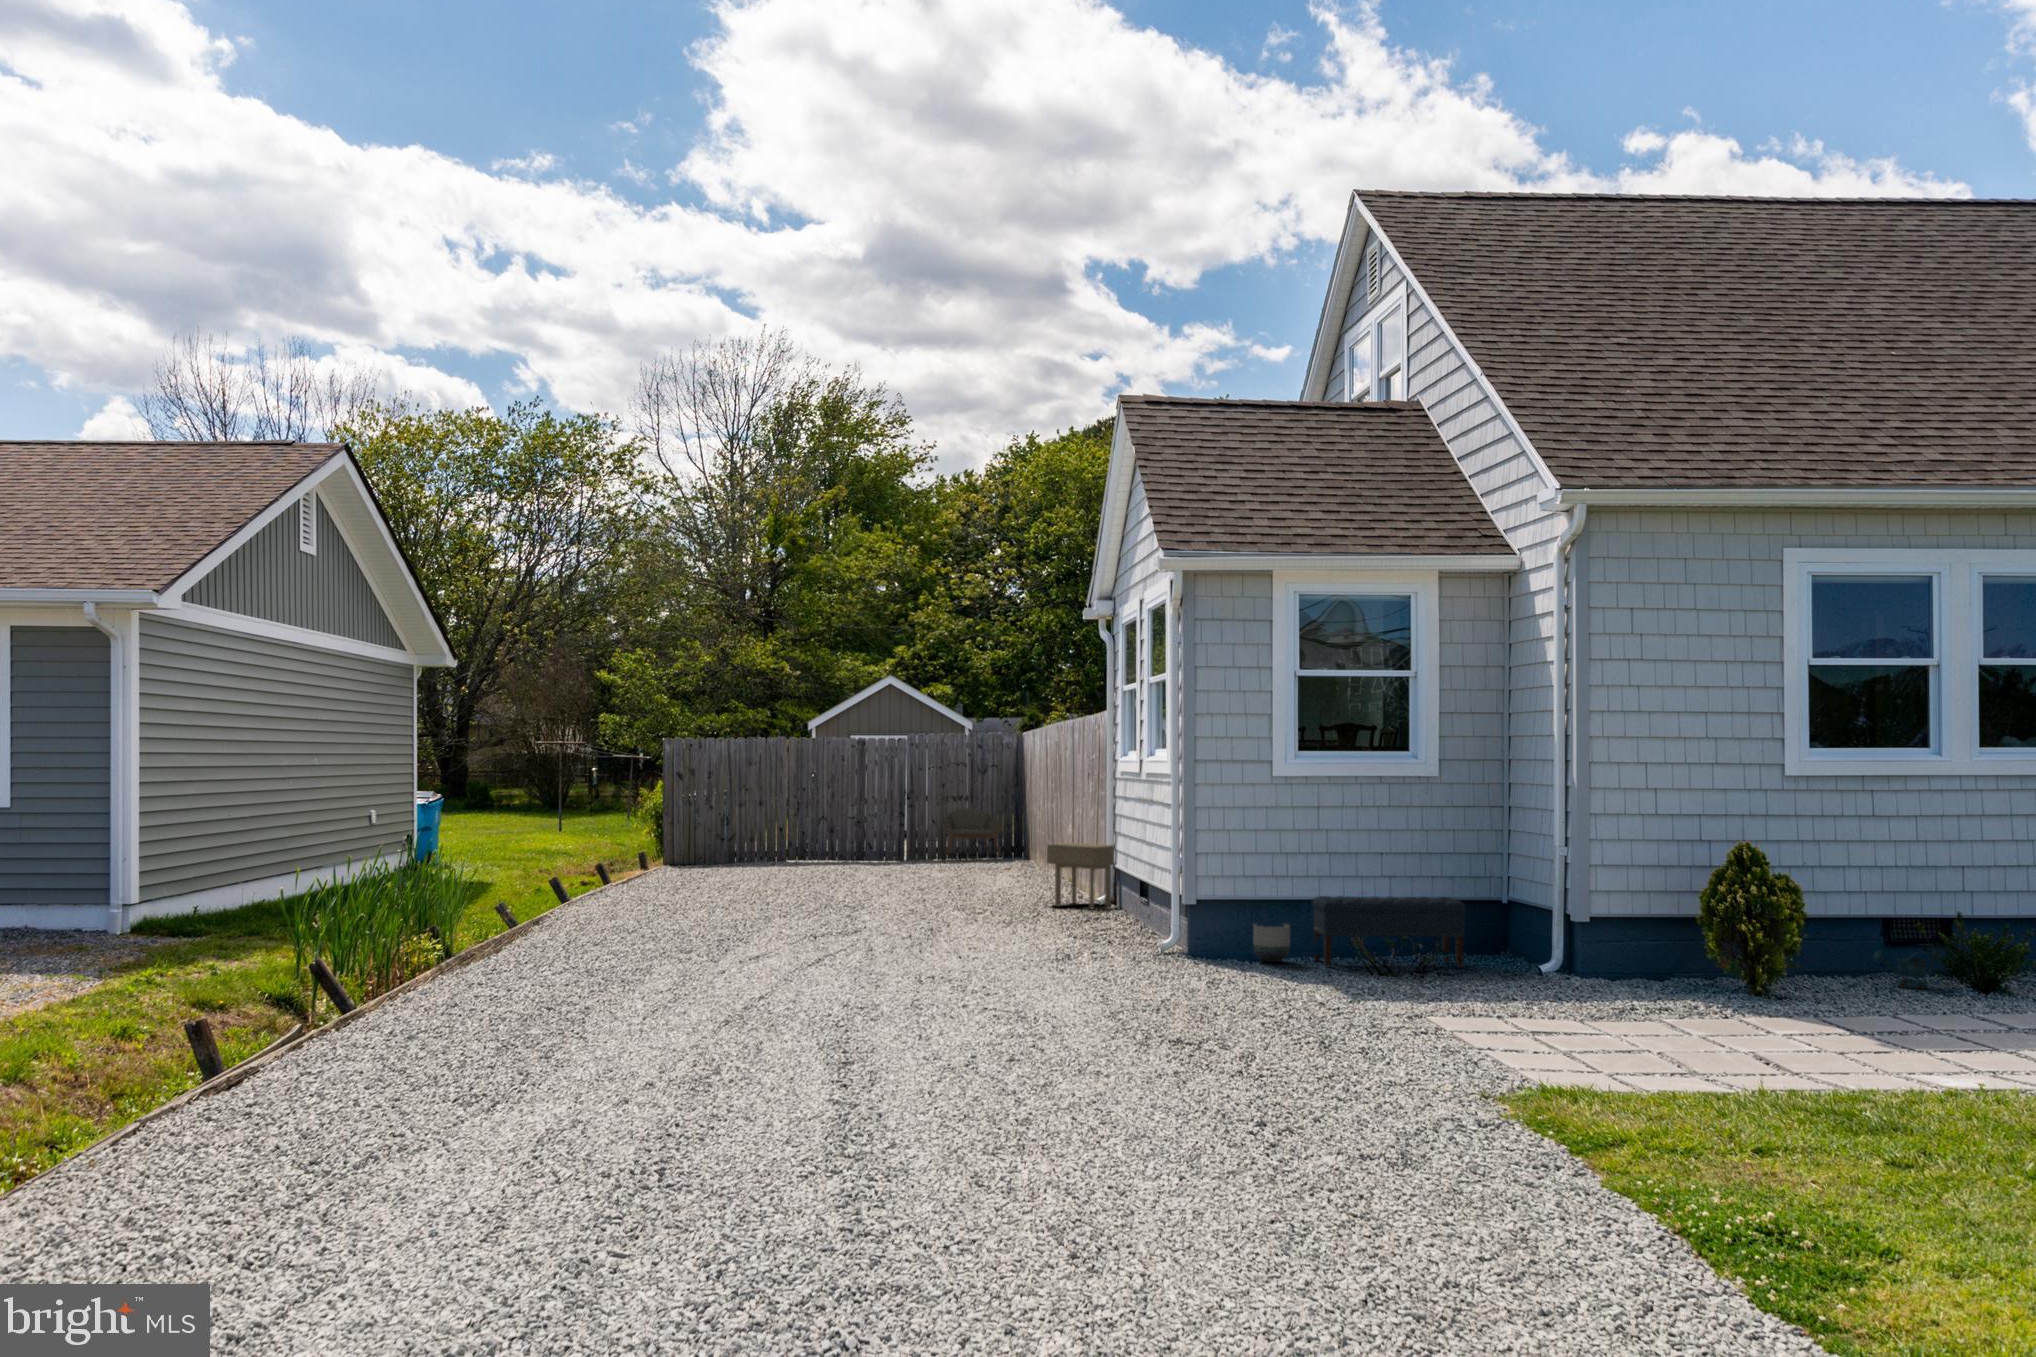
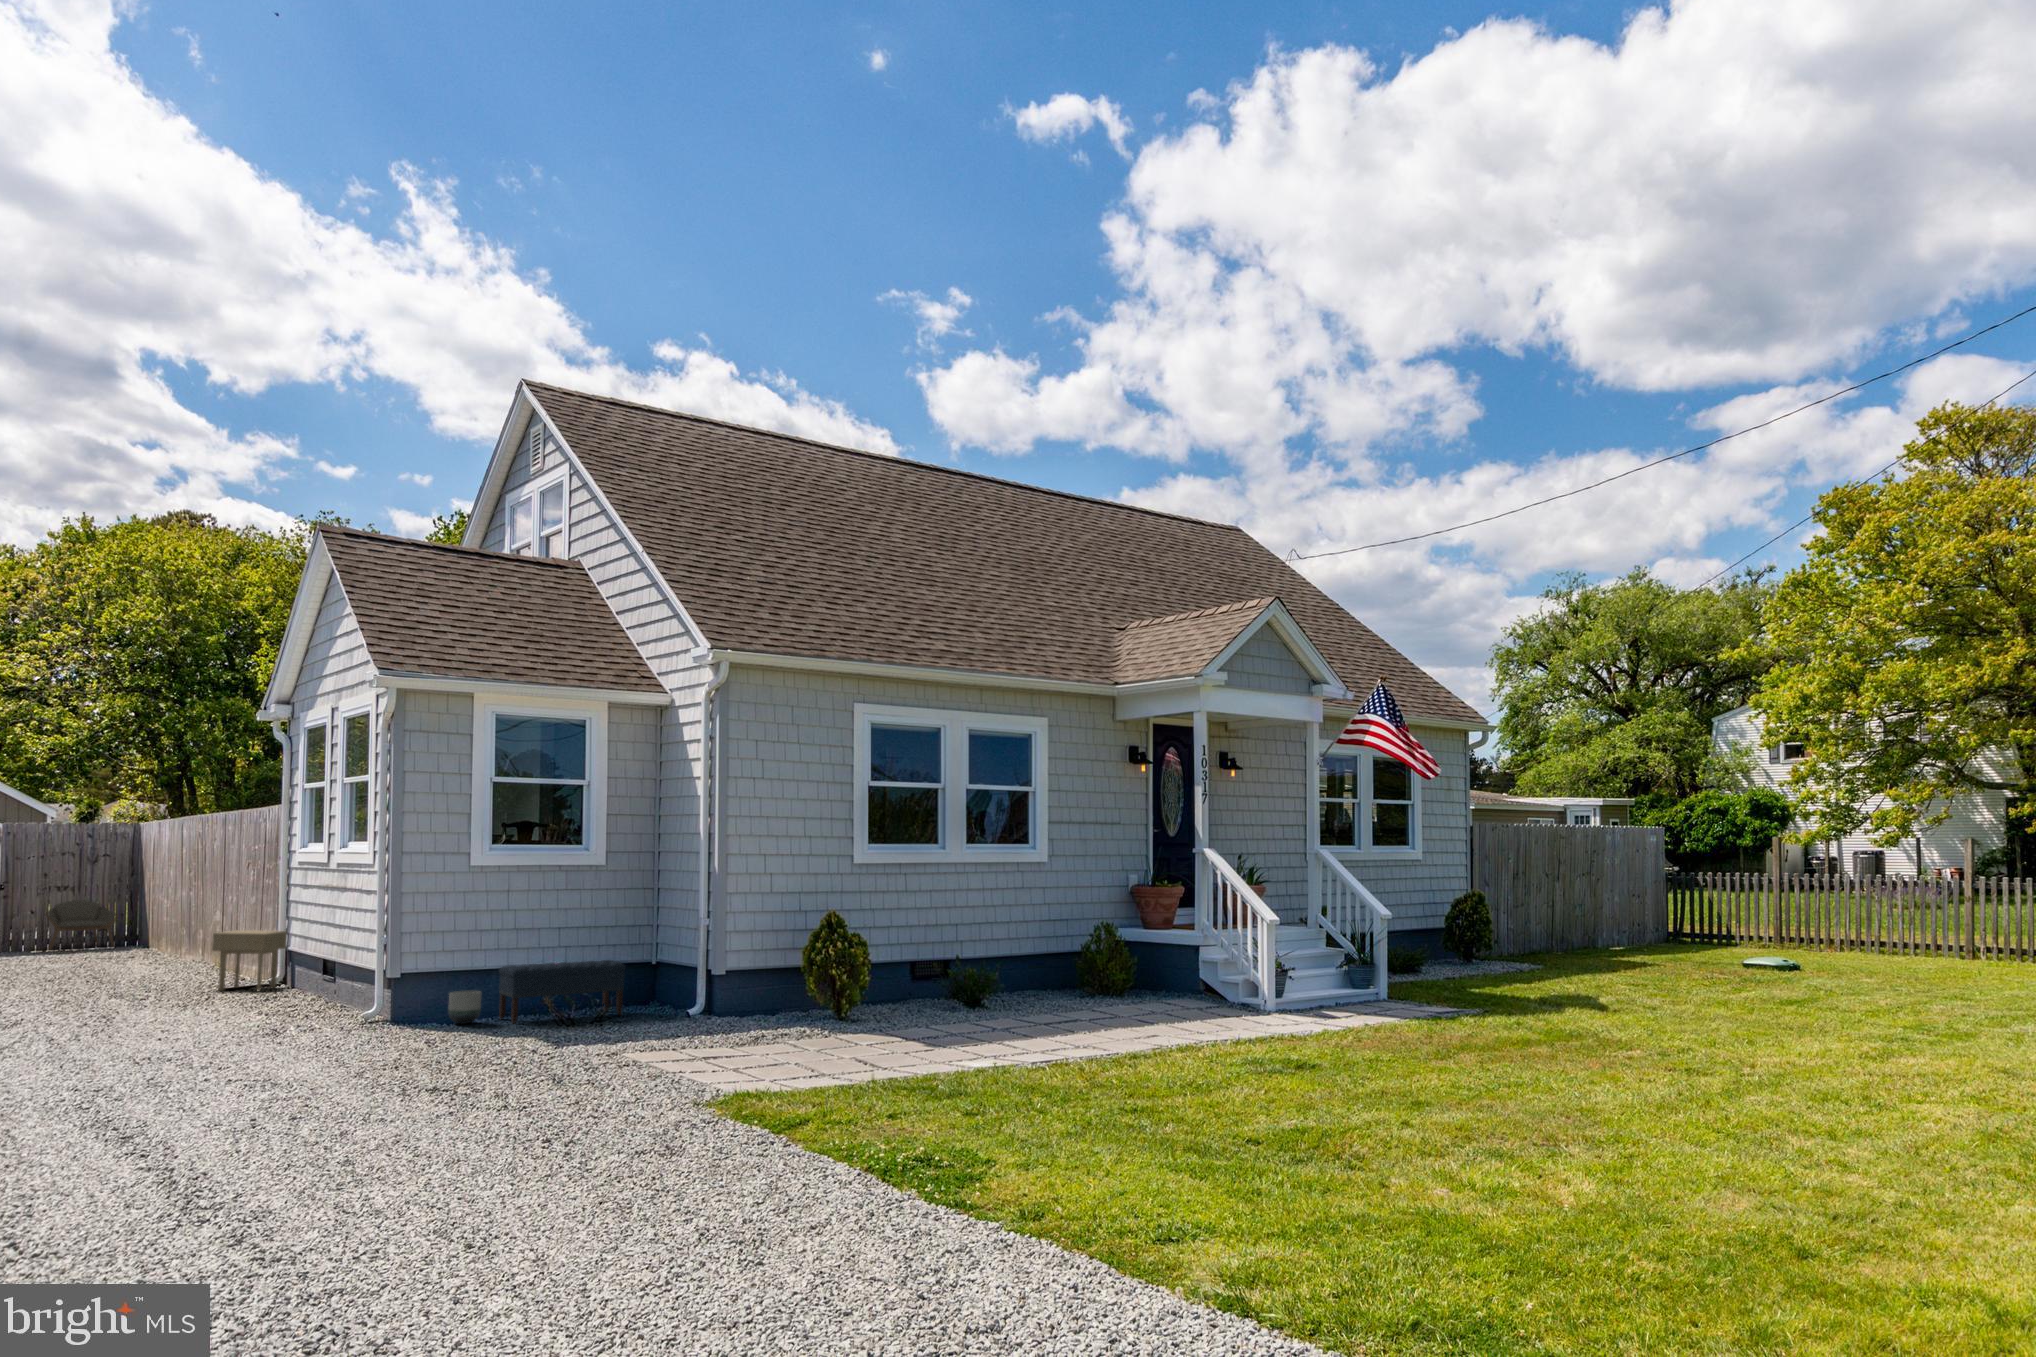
watering can: present [1873,951,1933,989] -> none [902,977,937,1003]

